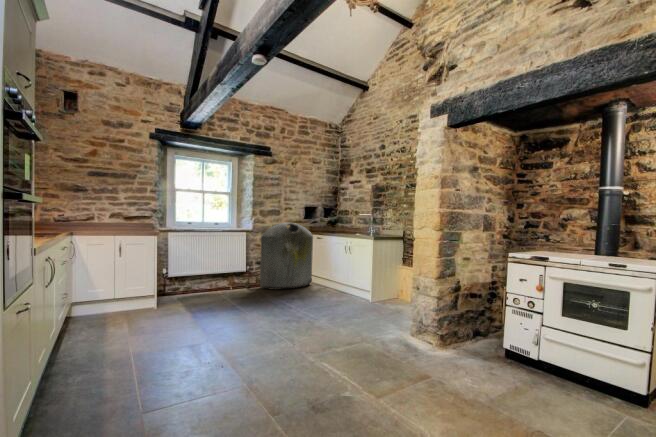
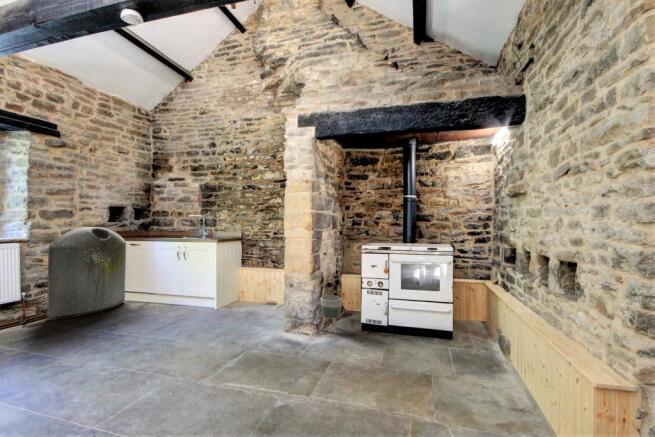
planter: none [455,309,482,355] -> present [321,296,342,333]

